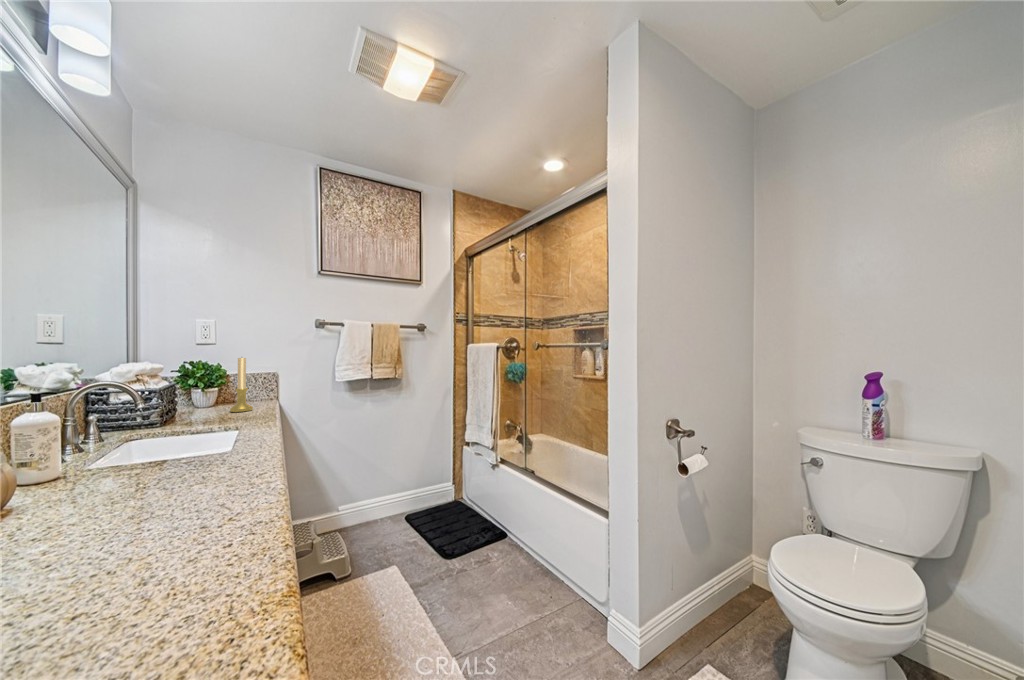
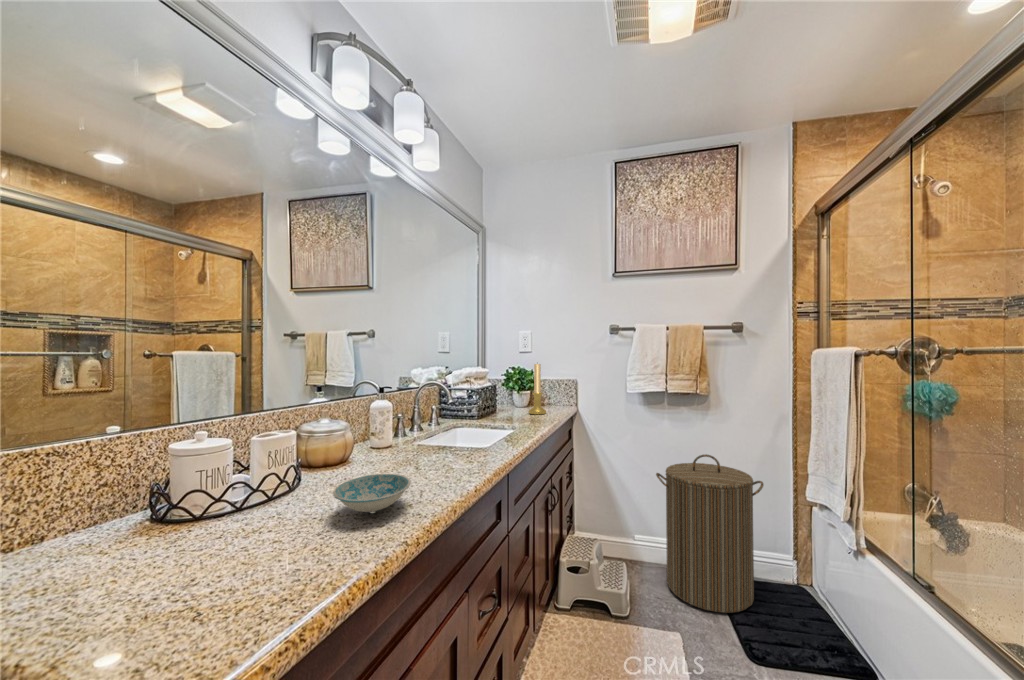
laundry hamper: none [364,424,441,543] -> present [656,454,763,613]
ceramic bowl: none [121,484,238,536] -> present [333,474,411,512]

